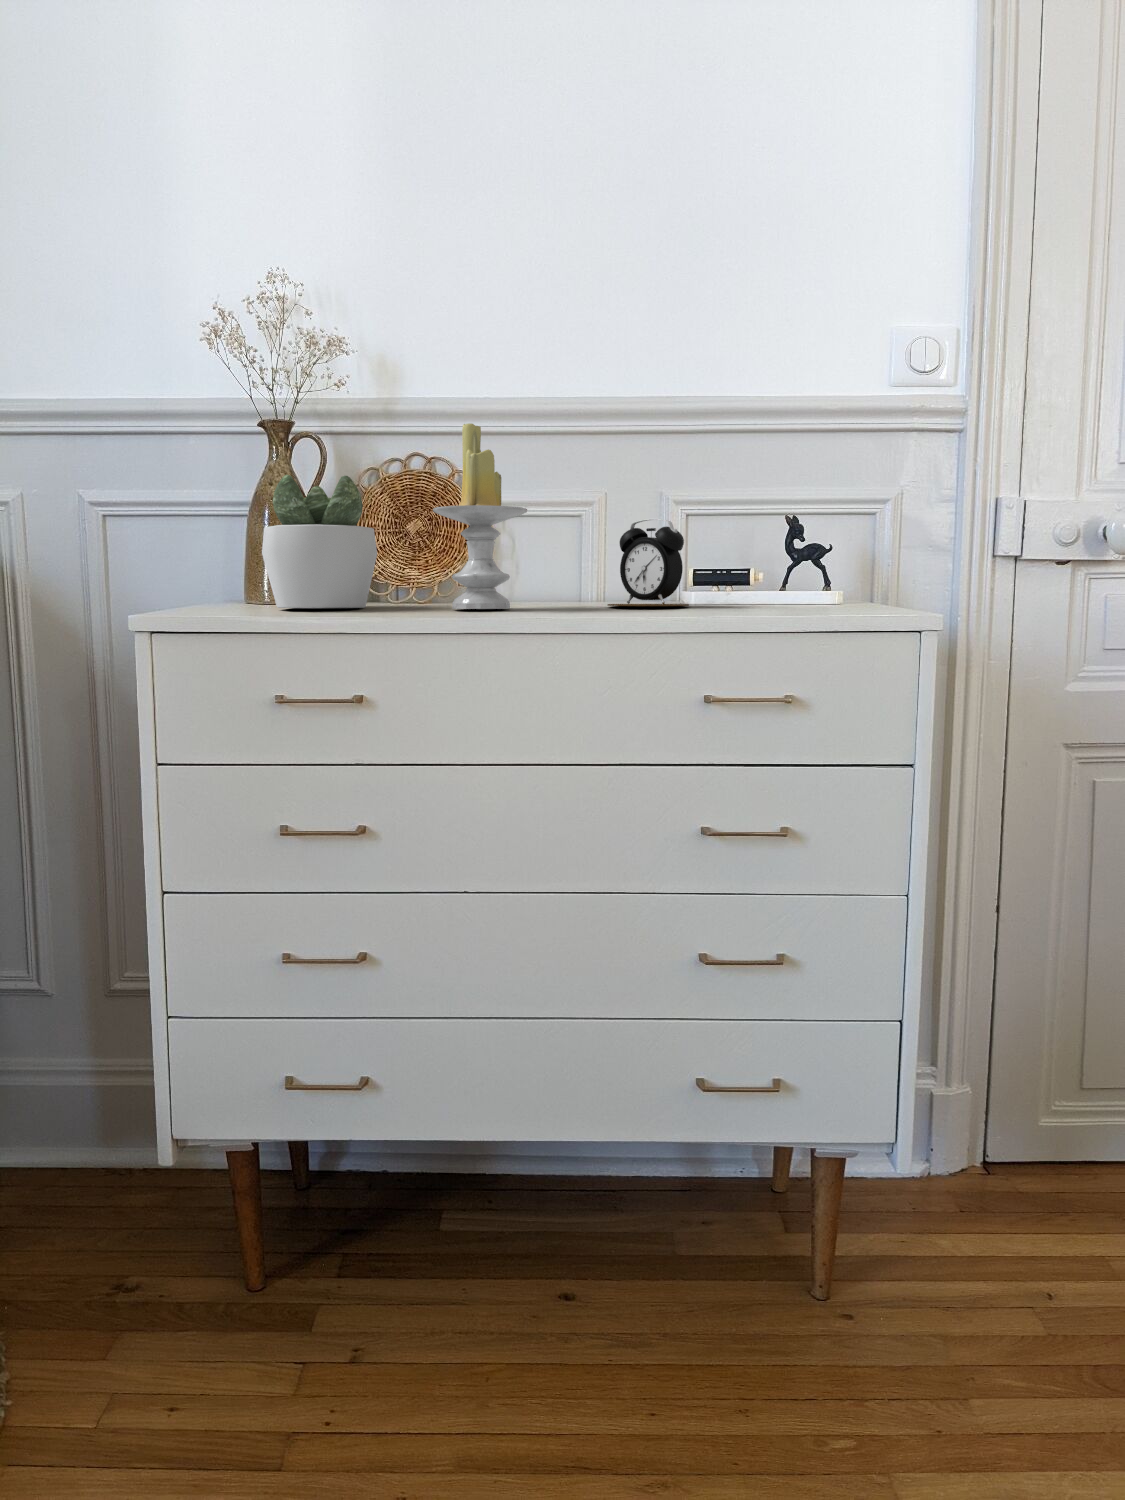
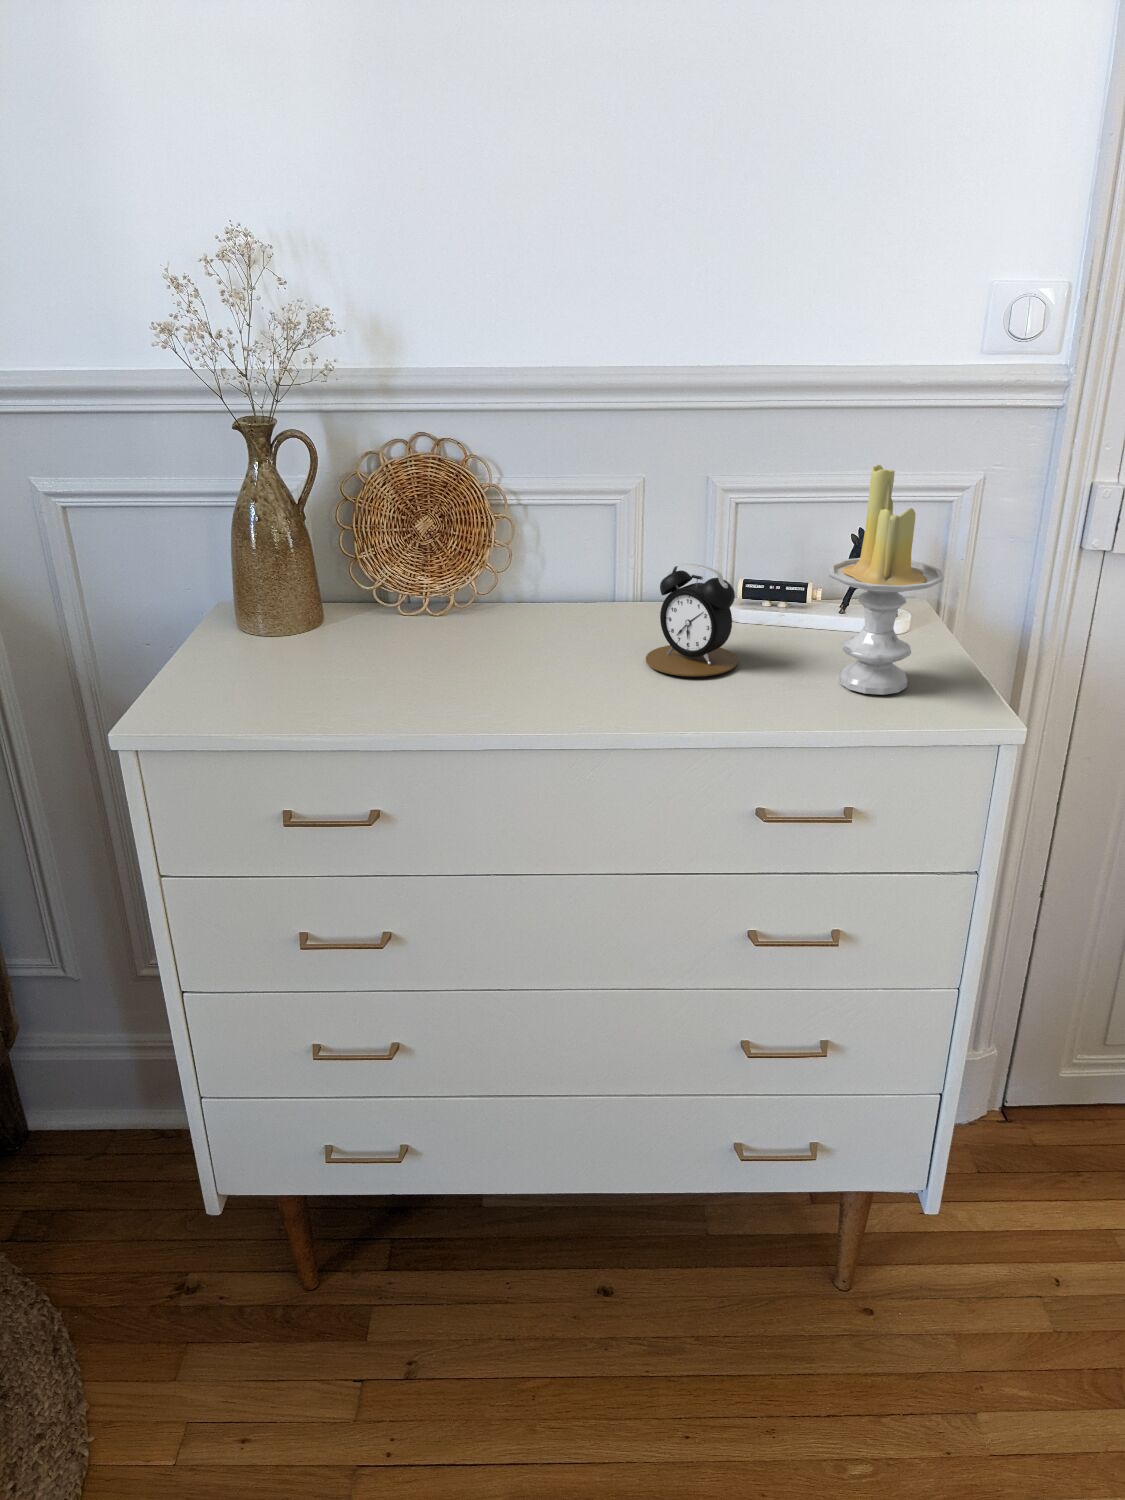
candle: present [433,423,527,609] -> present [829,465,944,695]
succulent plant: present [262,475,377,608] -> none [253,514,385,681]

